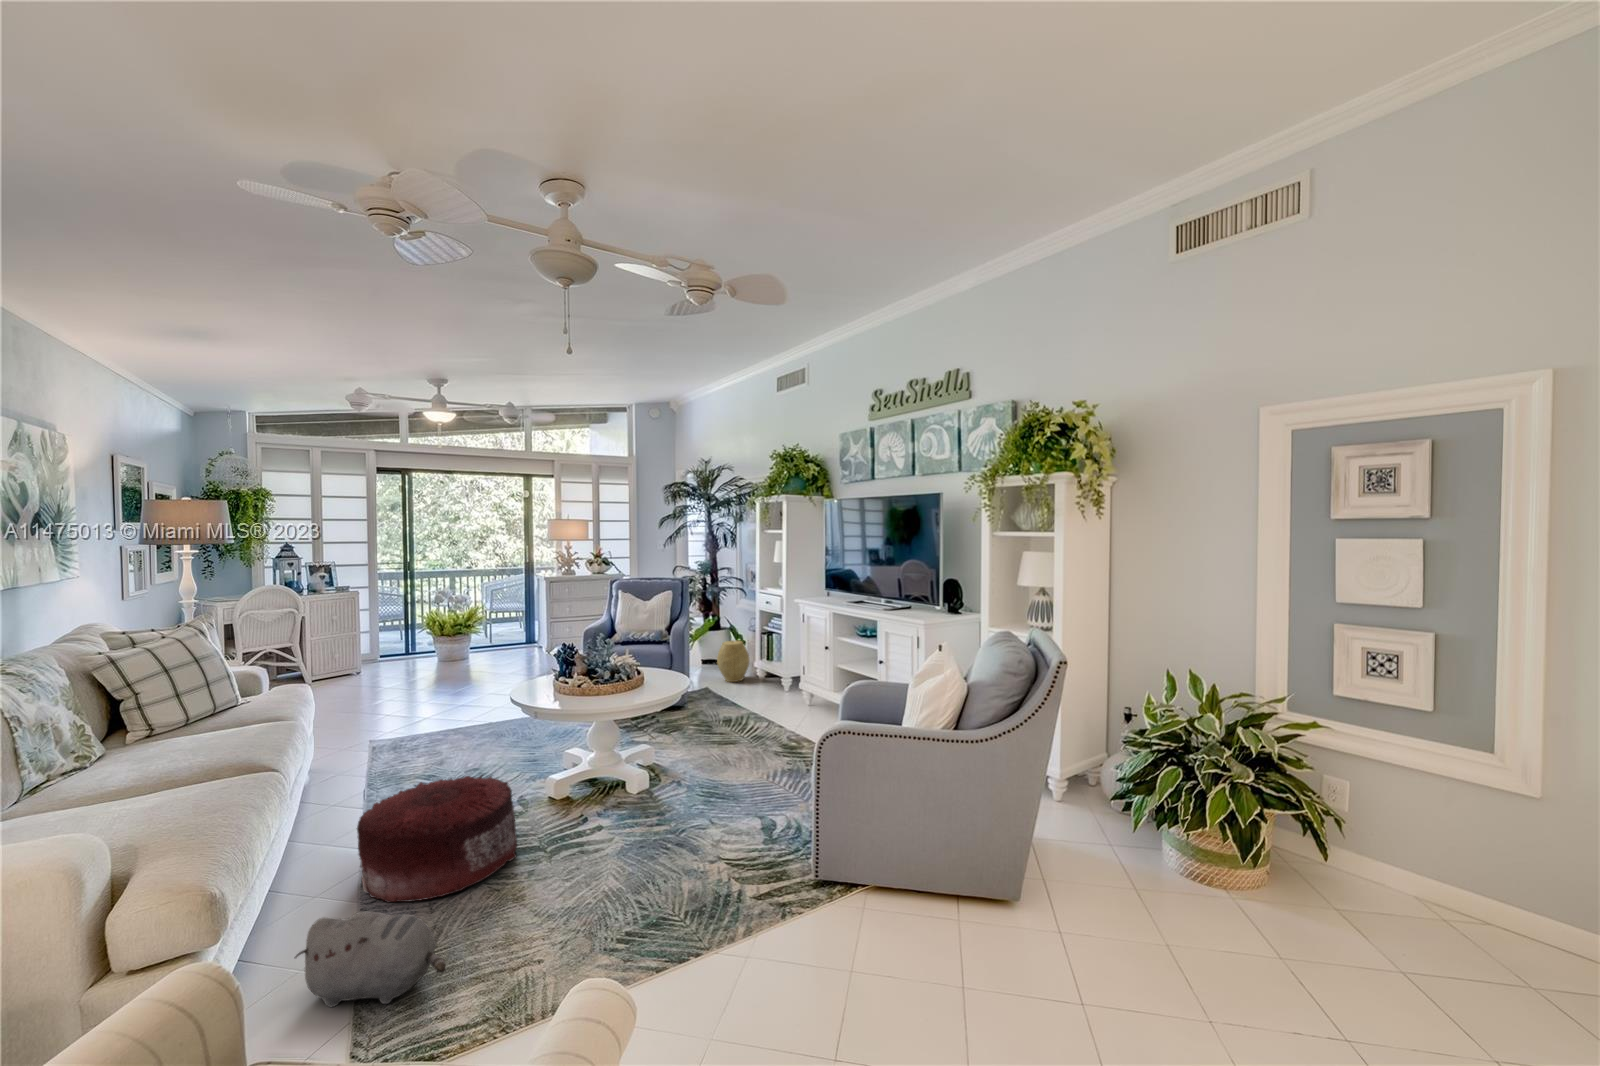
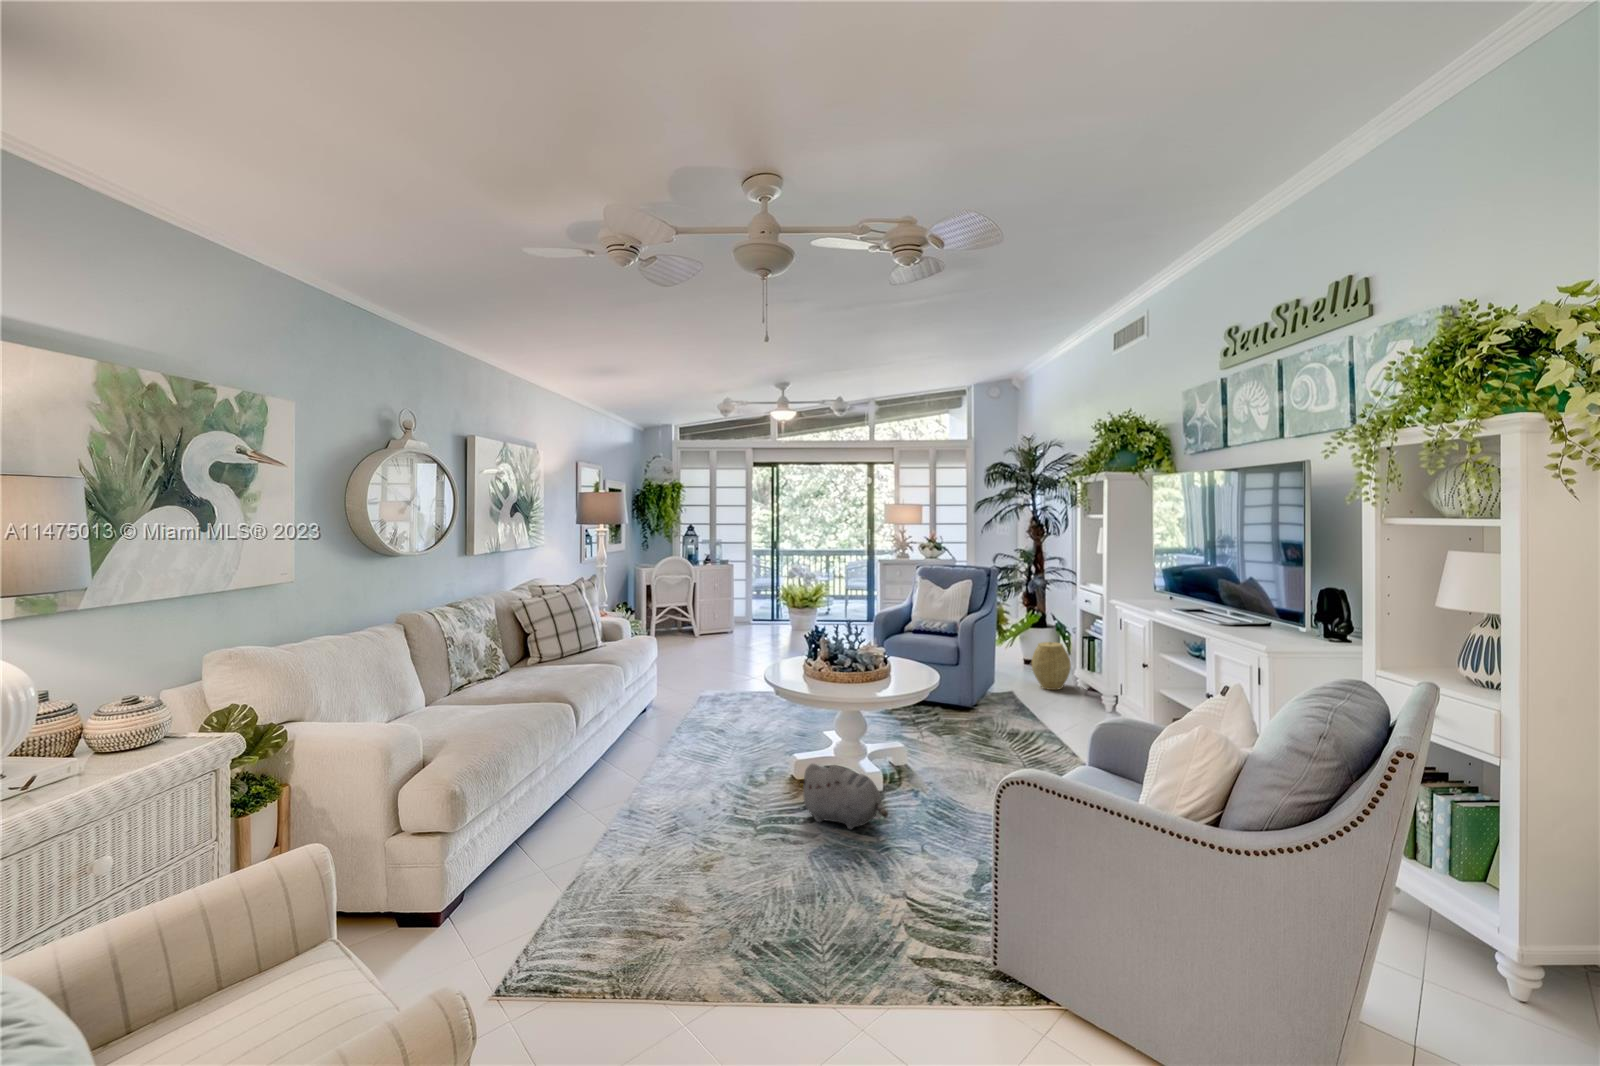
pouf: present [357,776,517,902] -> none [593,741,730,852]
plush toy: present [295,912,446,1007] -> present [799,763,888,829]

